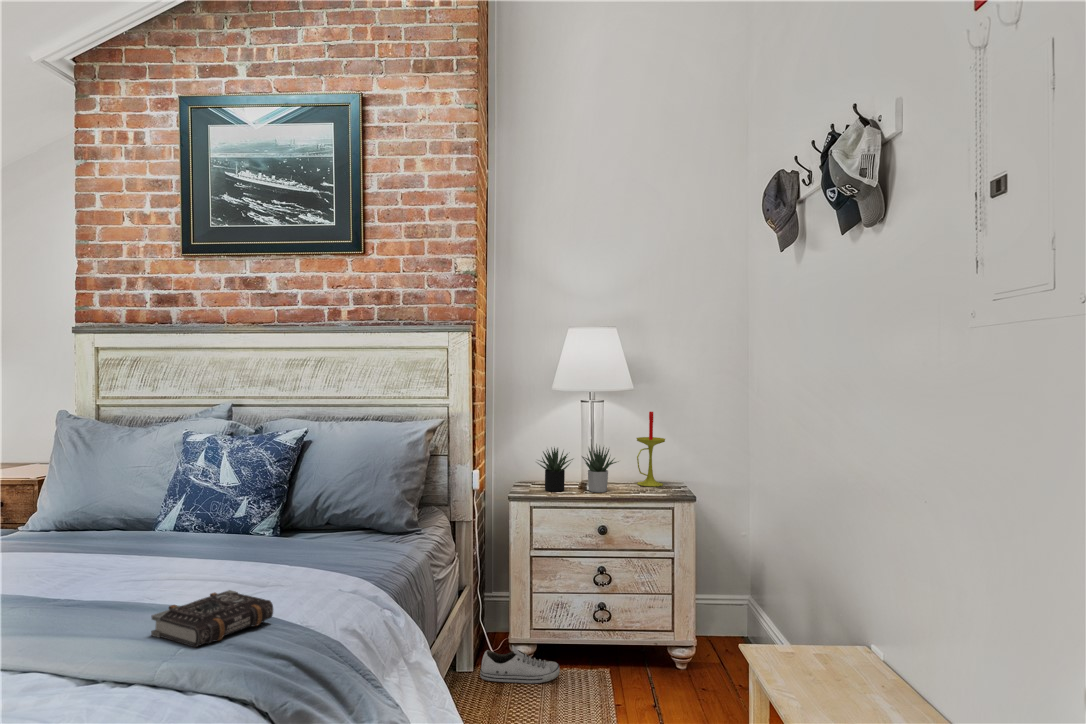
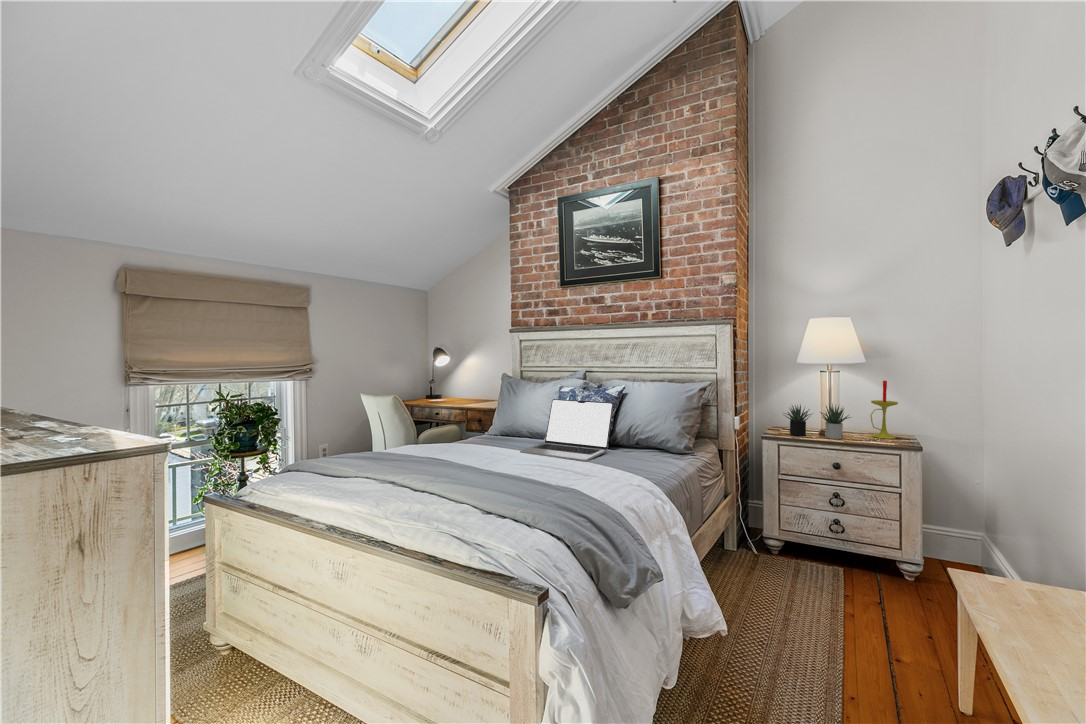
laptop: none [95,459,288,575] -> present [520,399,613,462]
book: present [151,590,273,647] -> none [542,465,599,489]
shoe: present [480,645,560,683] -> none [740,538,800,567]

